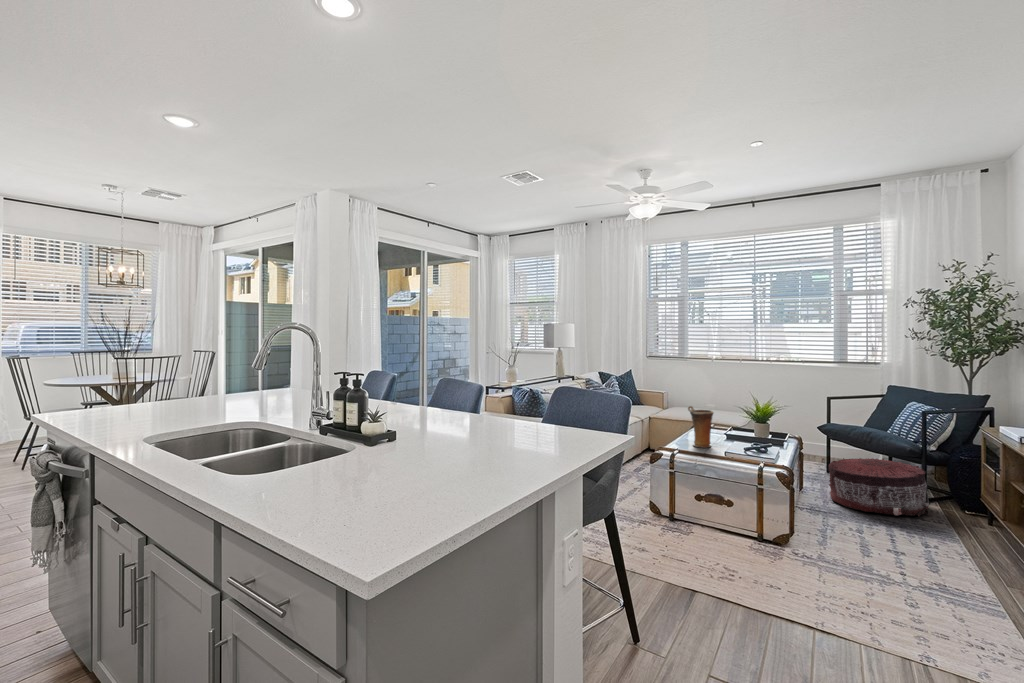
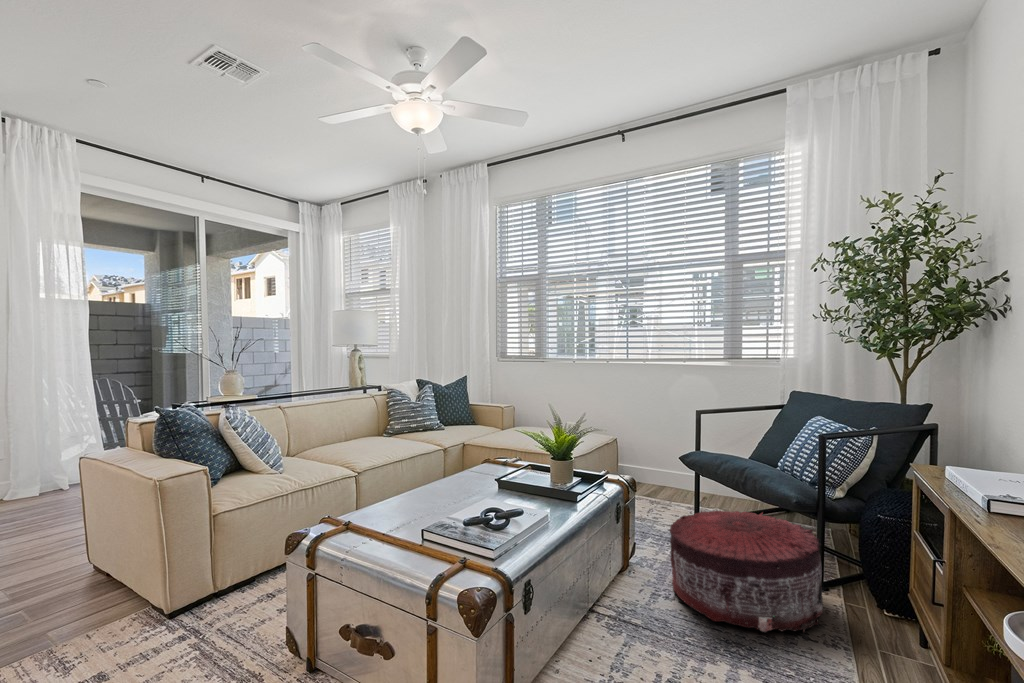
vase: present [688,406,713,447] -> none [427,424,469,501]

